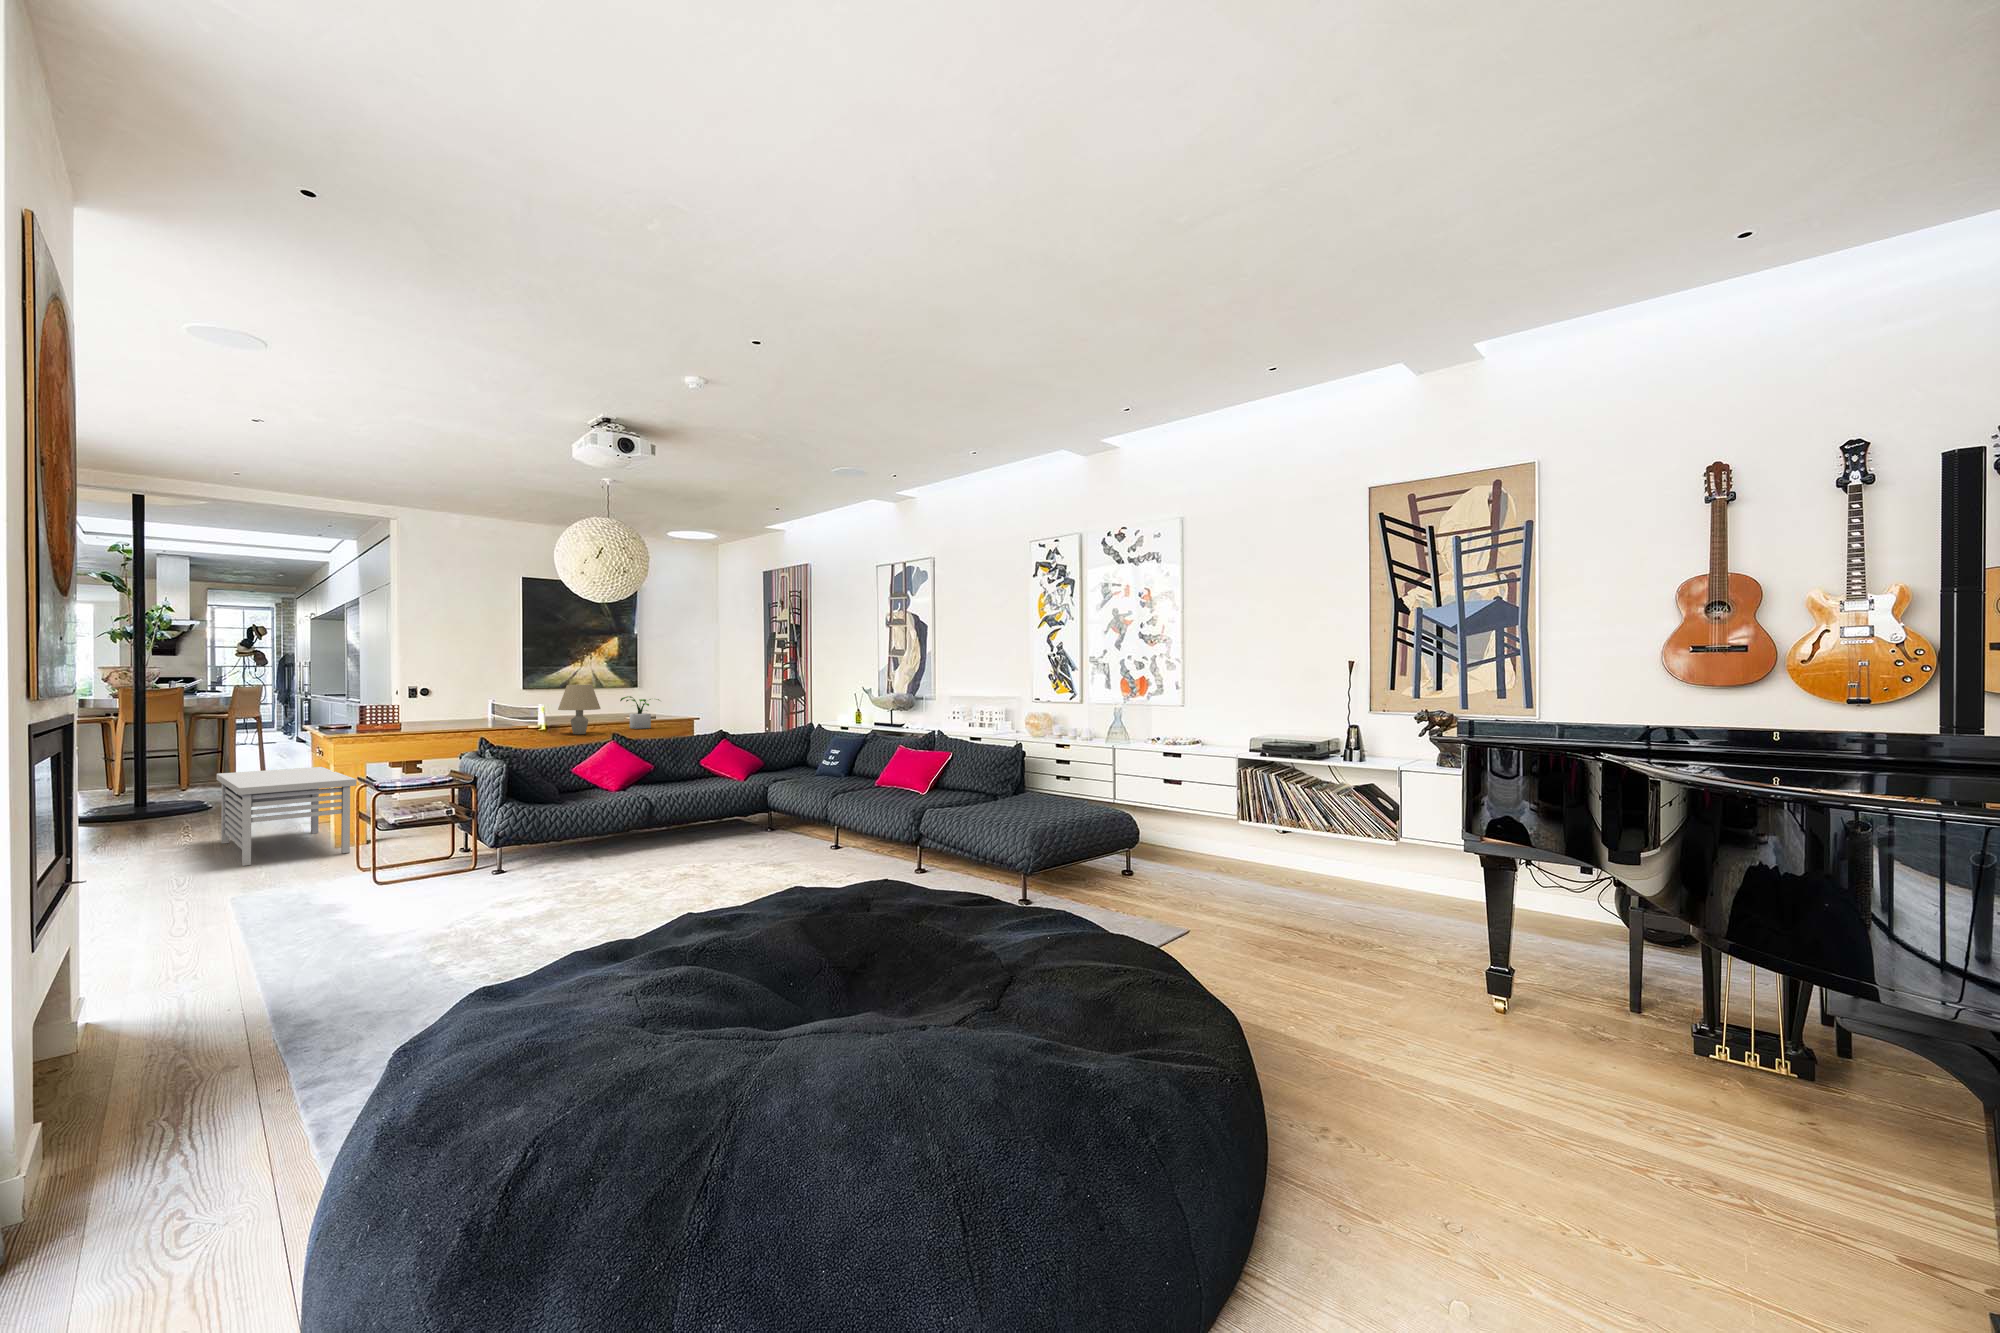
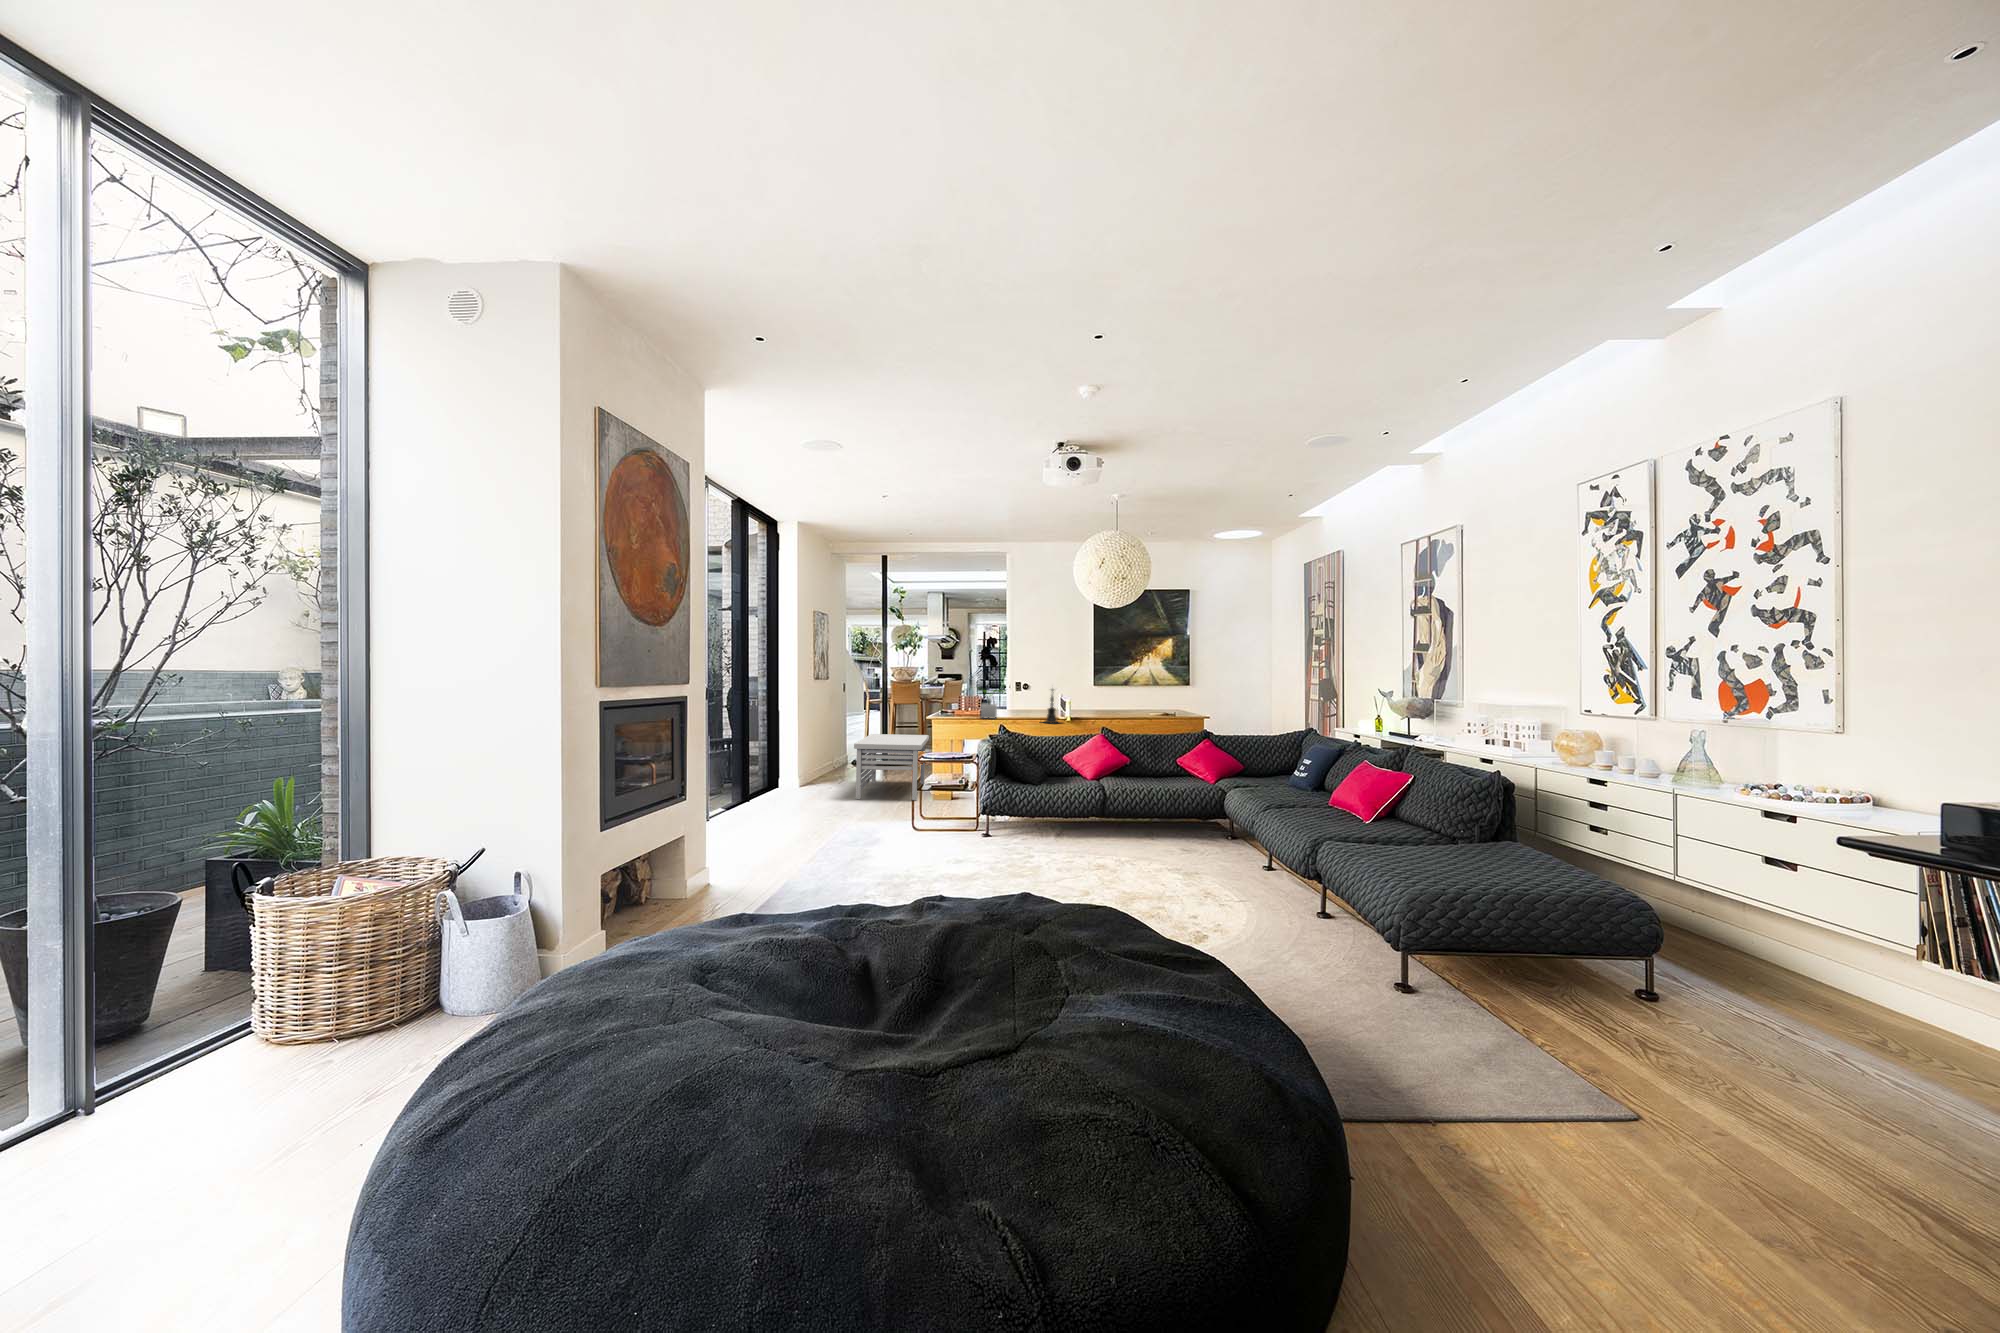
table lamp: present [558,685,601,734] -> none [1076,679,1111,723]
candle holder: none [516,692,548,738] -> present [1045,689,1058,723]
potted plant: present [620,696,660,729] -> present [981,690,1000,719]

